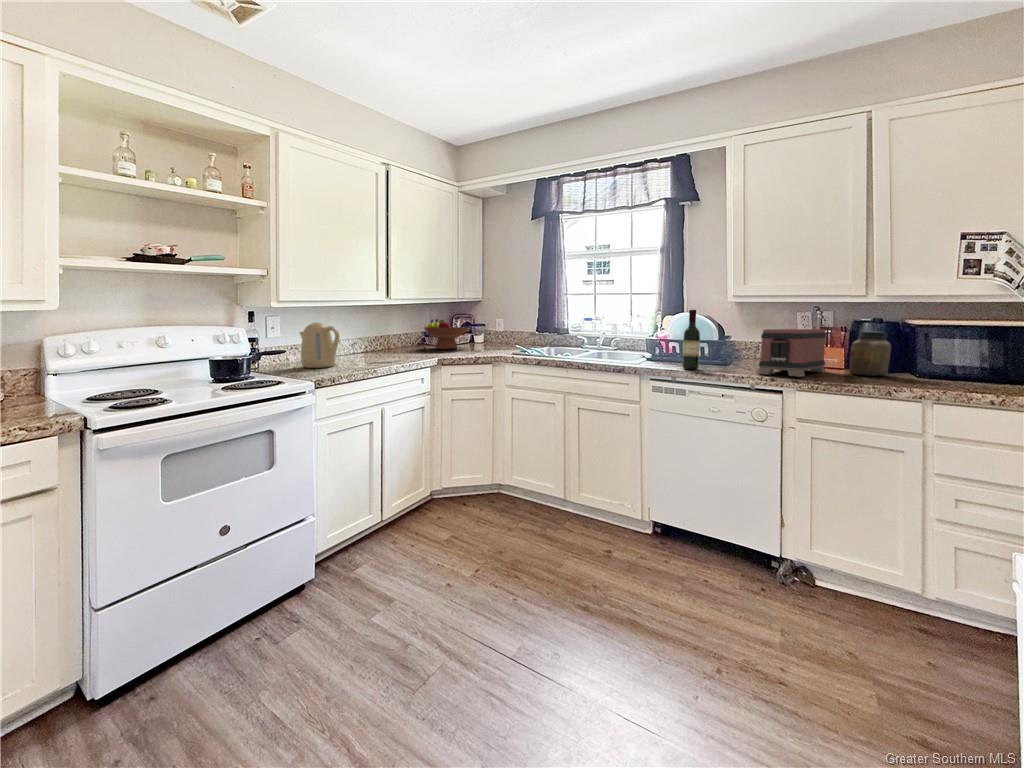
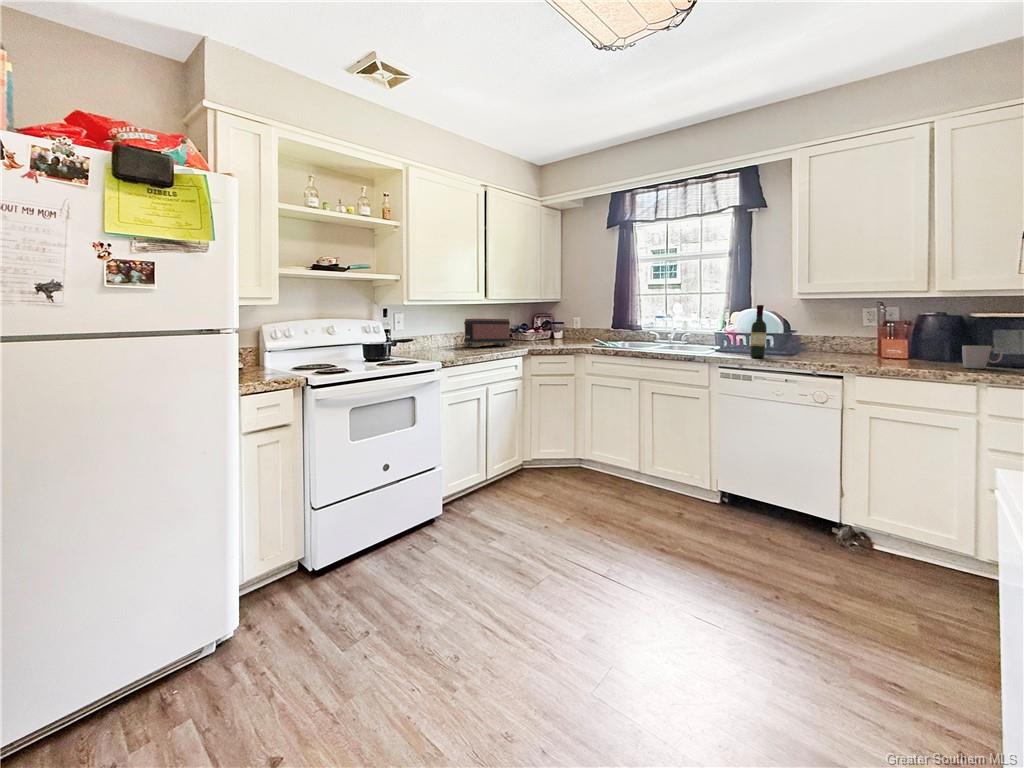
fruit bowl: present [424,319,468,349] -> none [514,316,553,342]
kettle: present [299,322,340,368] -> none [421,318,454,354]
toaster: present [757,329,827,377] -> present [463,319,511,347]
jar: present [849,331,891,376] -> none [908,323,949,362]
mug: none [907,358,949,384] -> present [962,346,1002,368]

